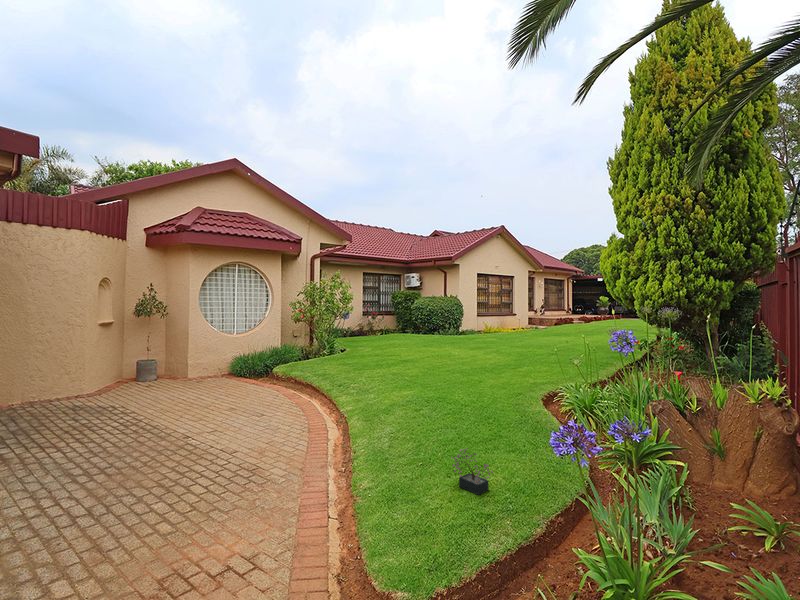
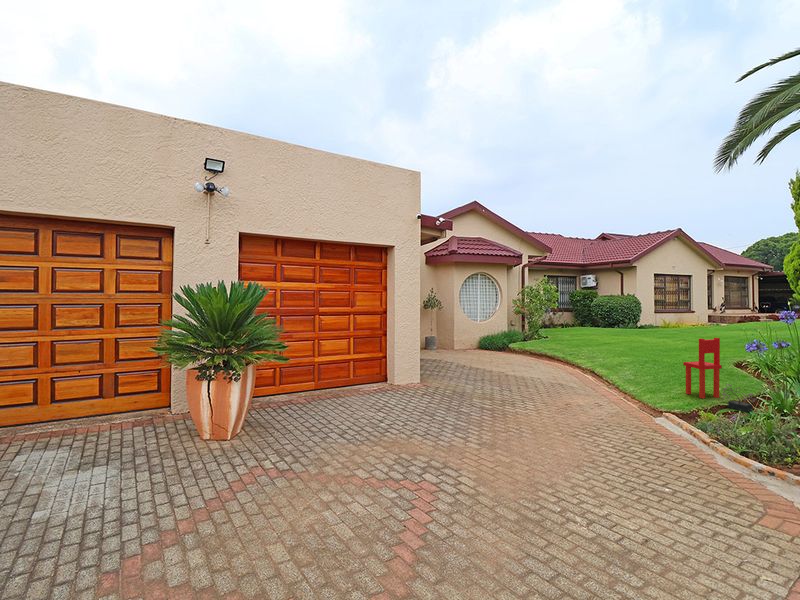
chair: none [421,373,465,467] -> present [683,338,722,398]

